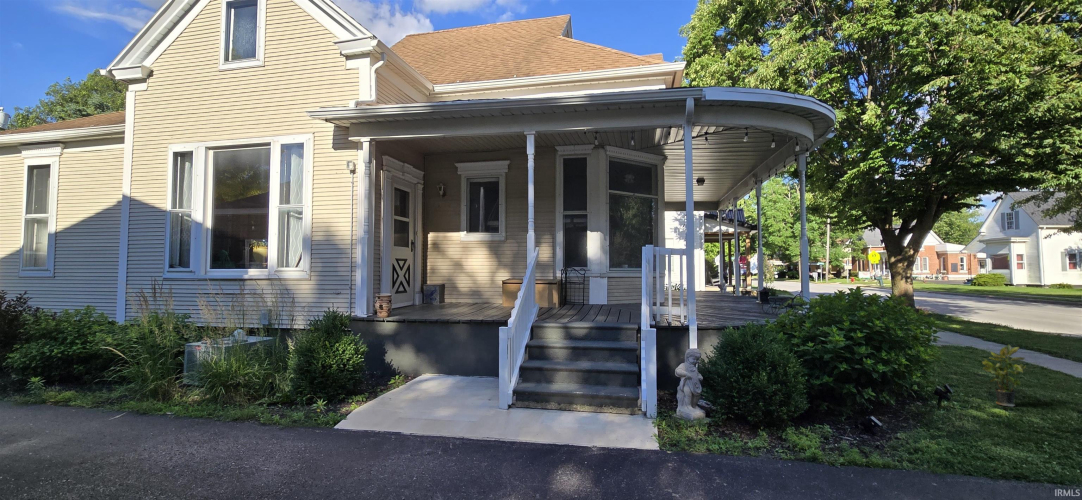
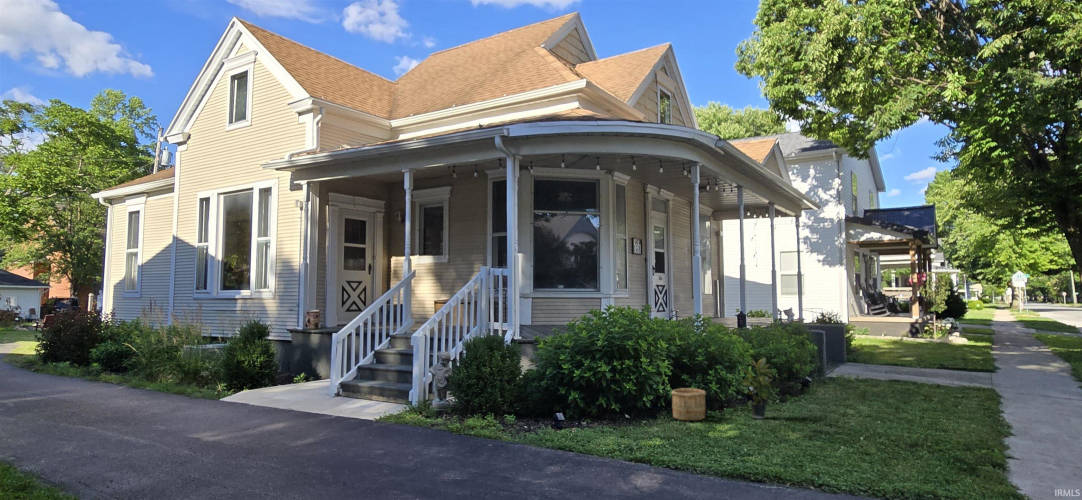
wooden bucket: none [933,379,979,416] -> present [671,388,706,420]

